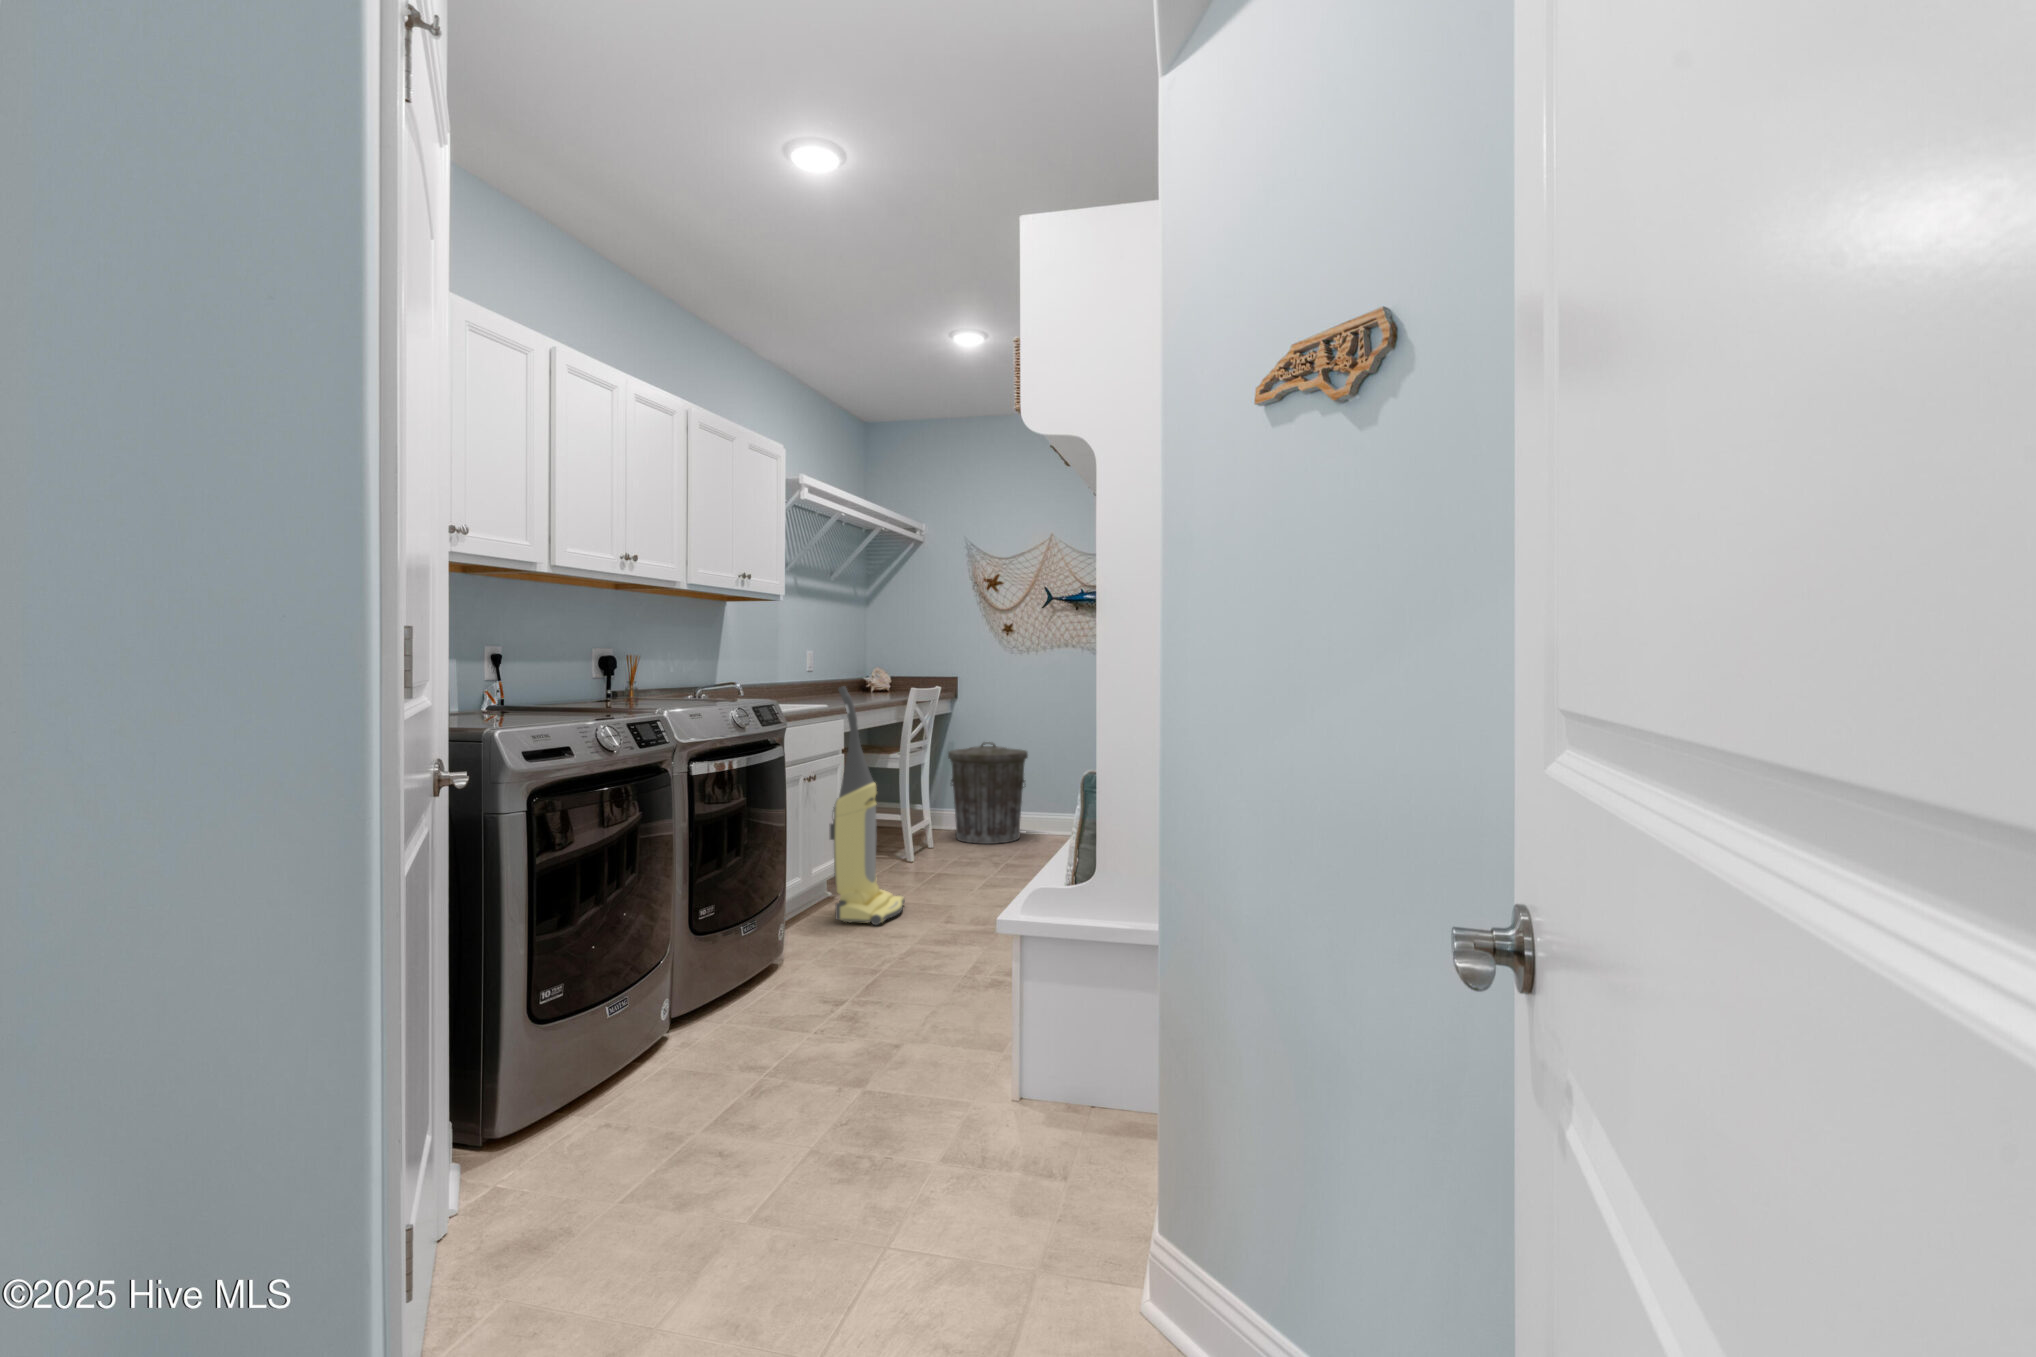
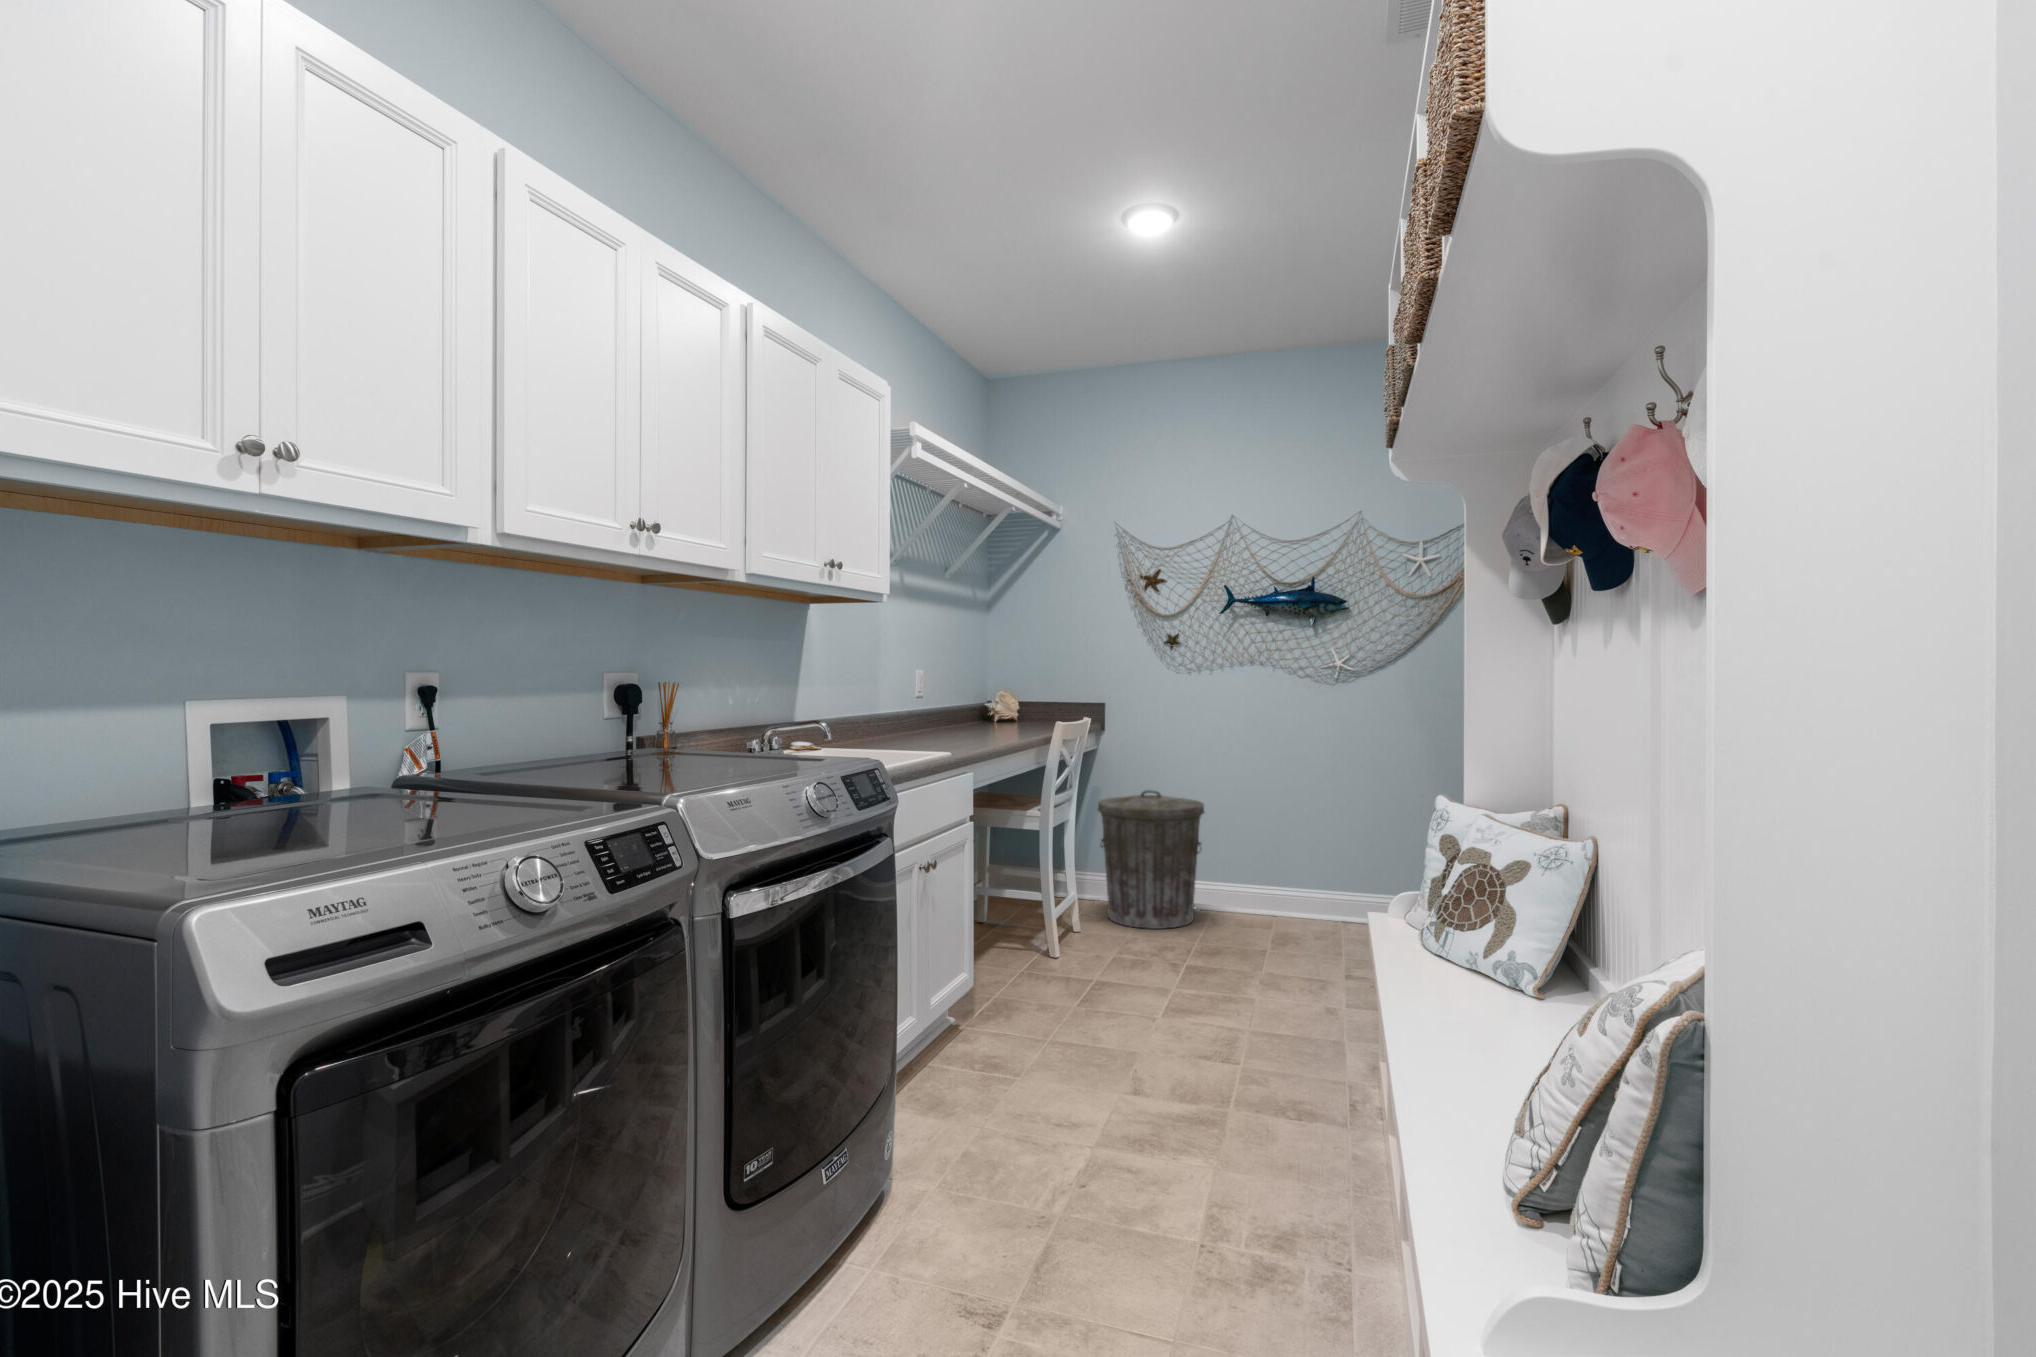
vacuum cleaner: present [830,686,905,925] -> none [957,727,1065,1100]

